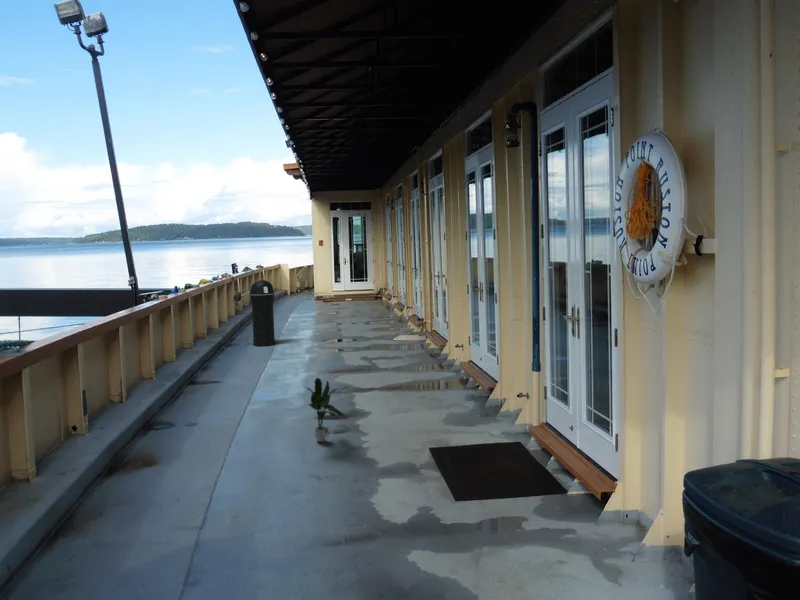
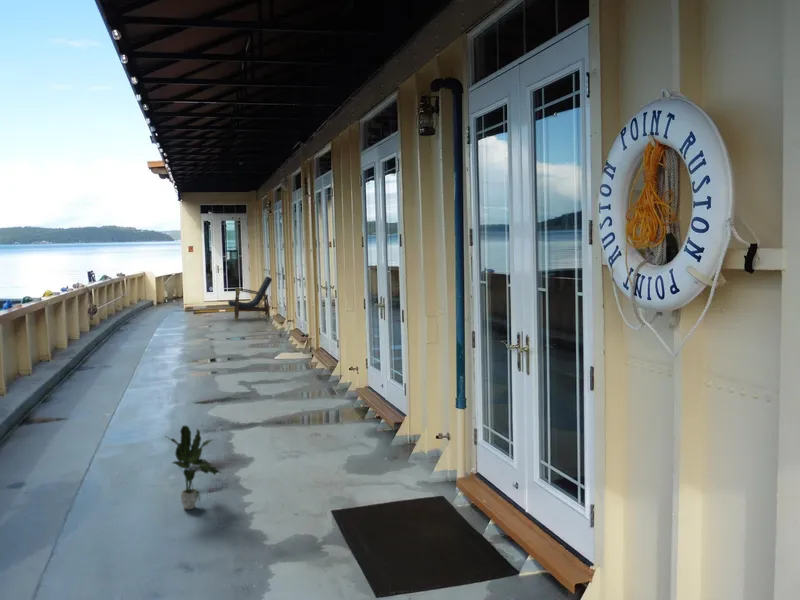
lounge chair: none [354,268,393,310] -> present [228,277,272,322]
trash can: present [250,280,275,346] -> none [103,292,135,370]

